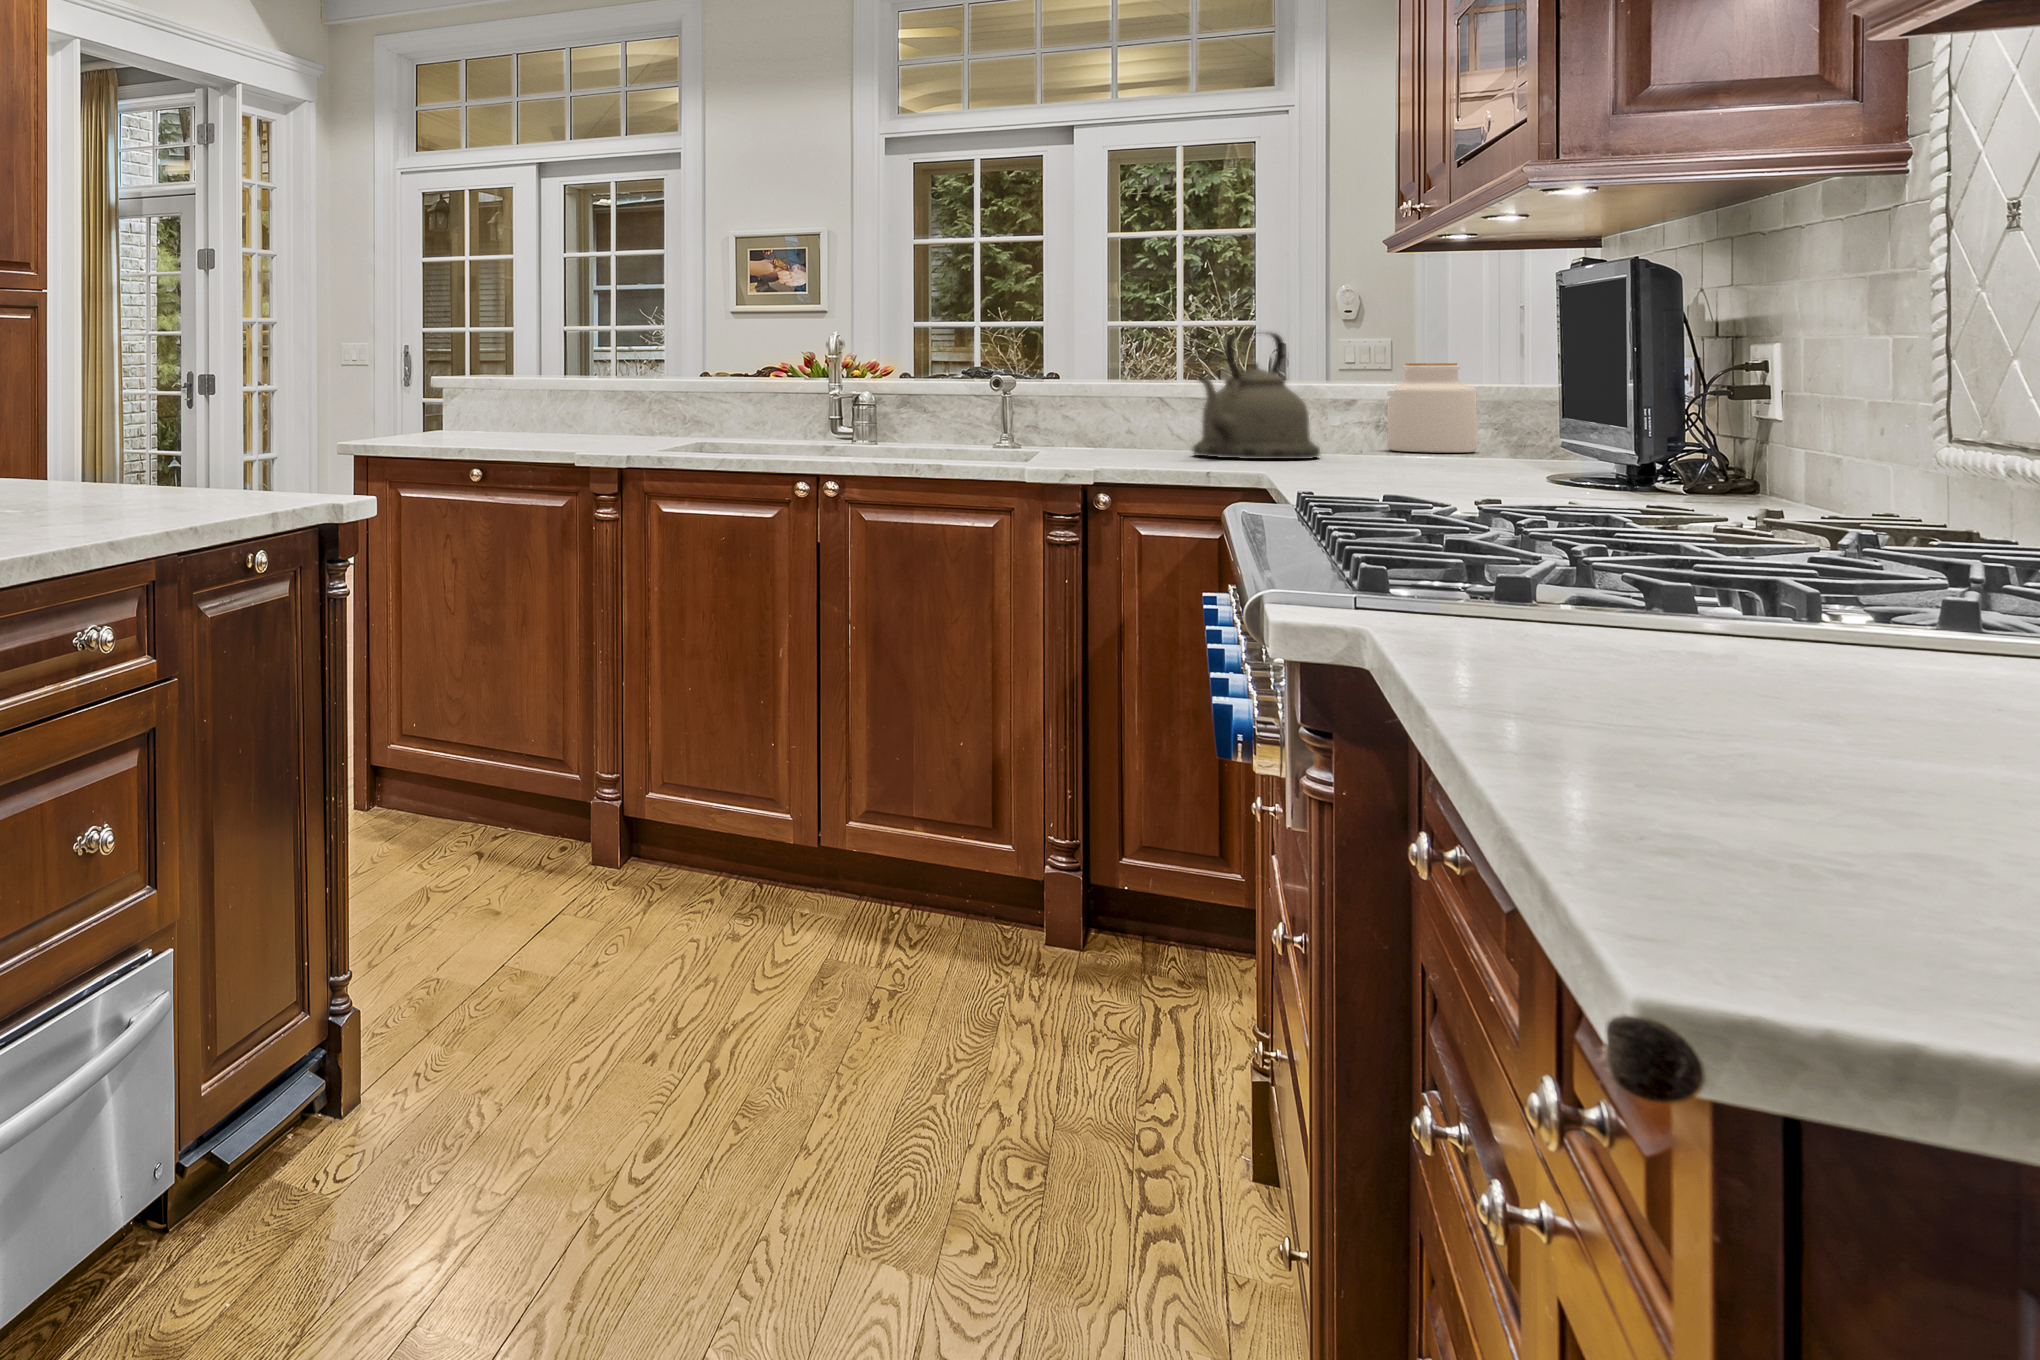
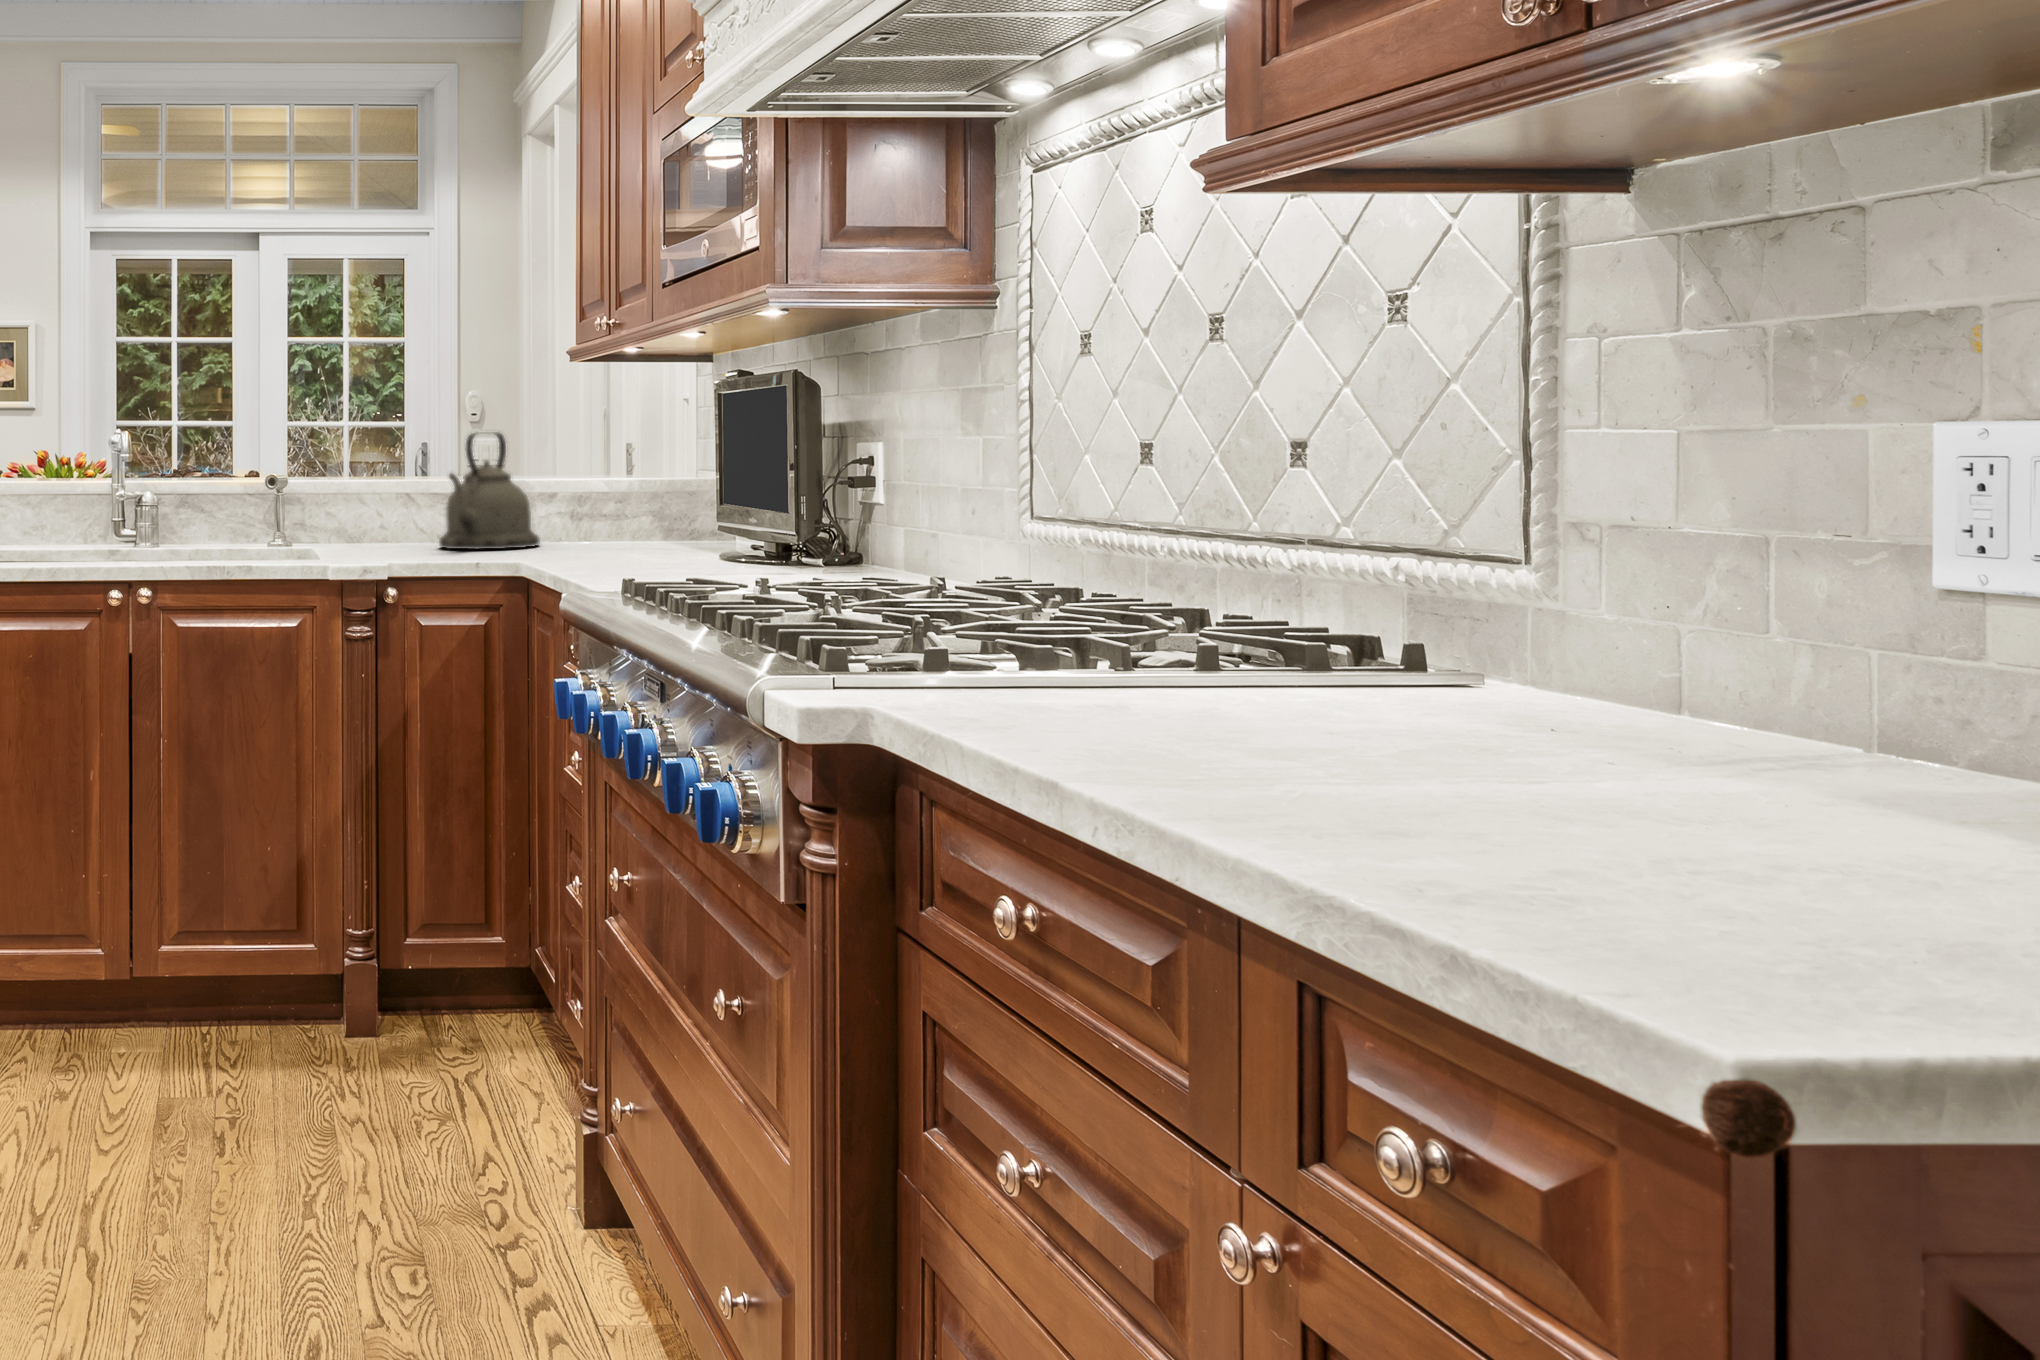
jar: present [1387,363,1477,453] -> none [575,456,641,535]

